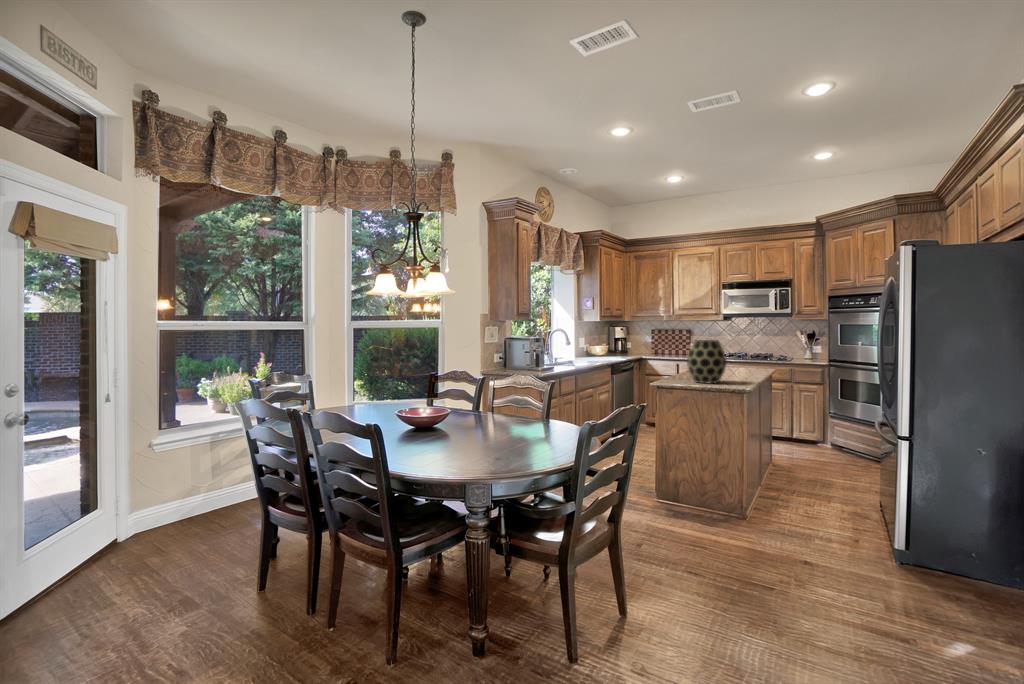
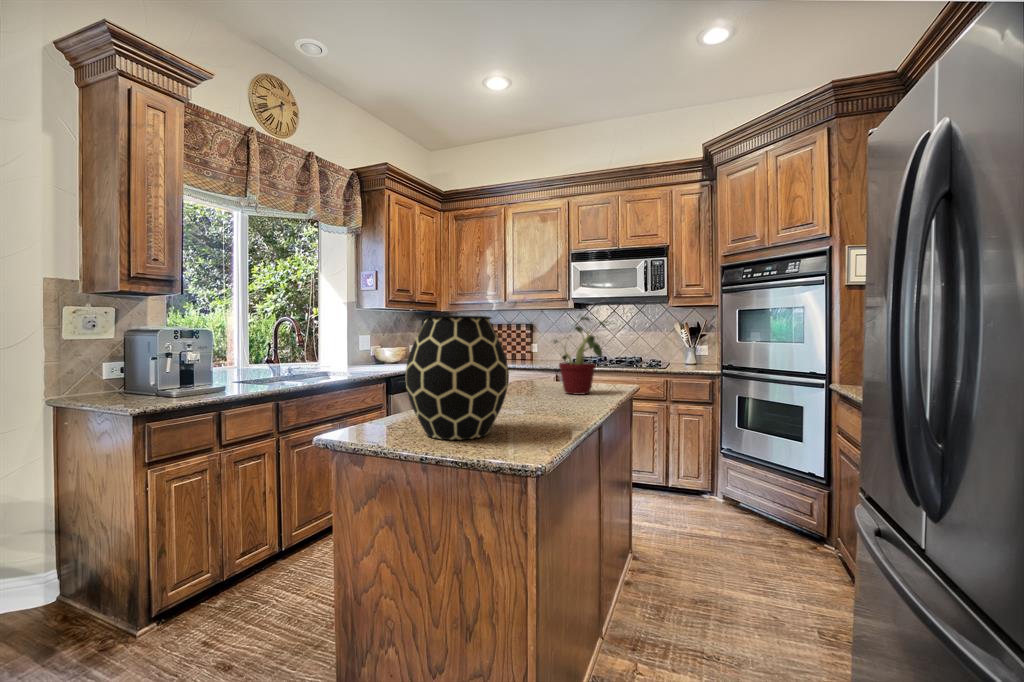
potted plant: none [726,332,759,373] -> present [554,315,605,395]

